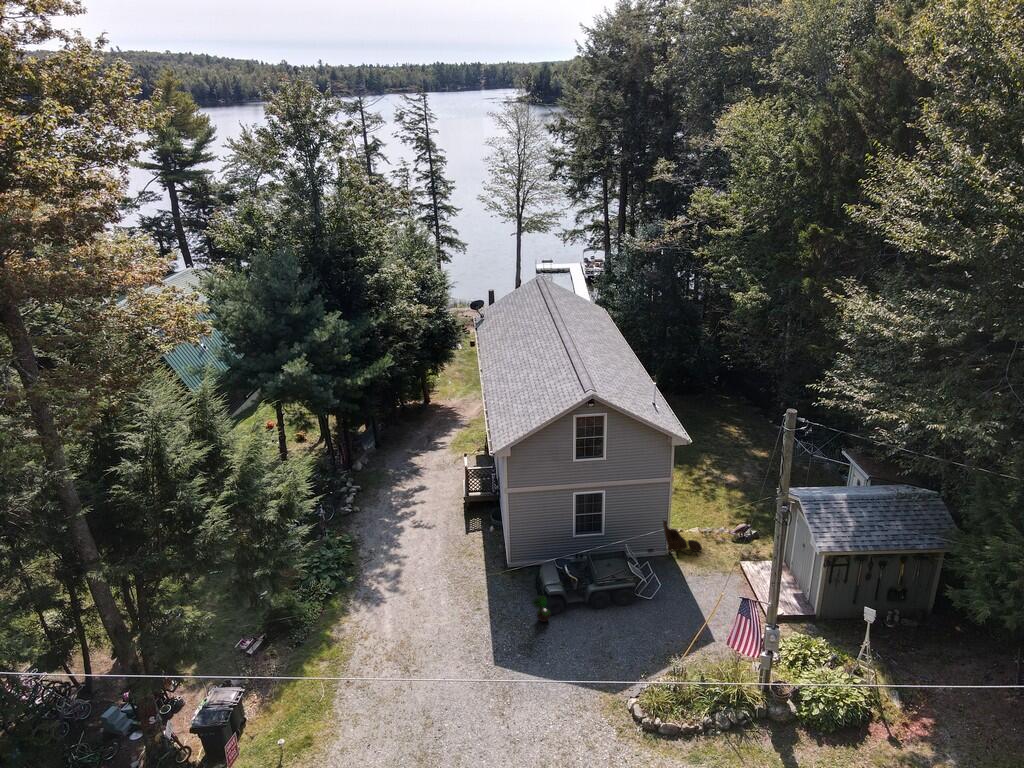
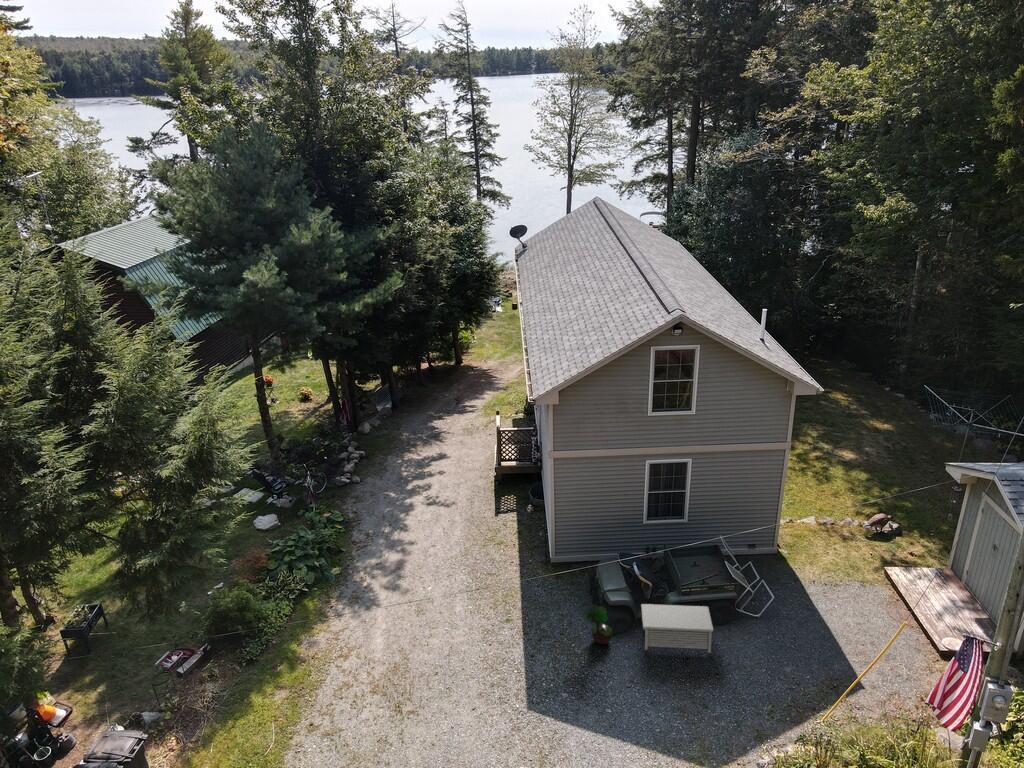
lounge chair: present [663,520,702,558] -> none [770,502,828,560]
storage bench: none [570,593,617,624] -> present [641,604,713,653]

